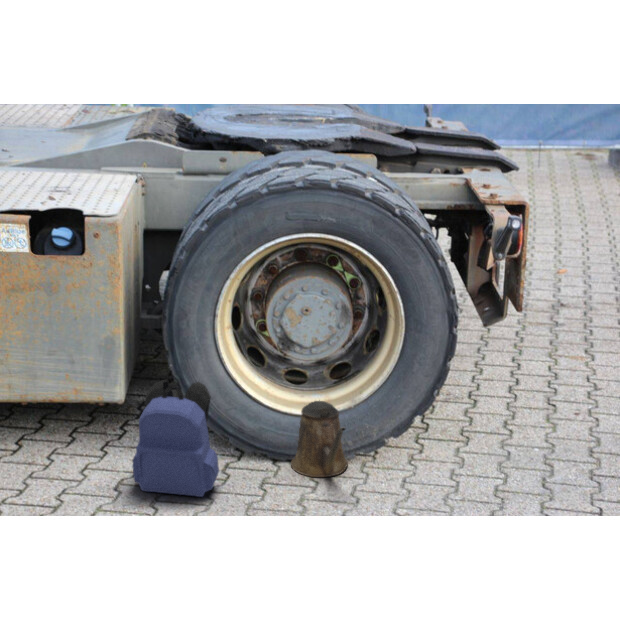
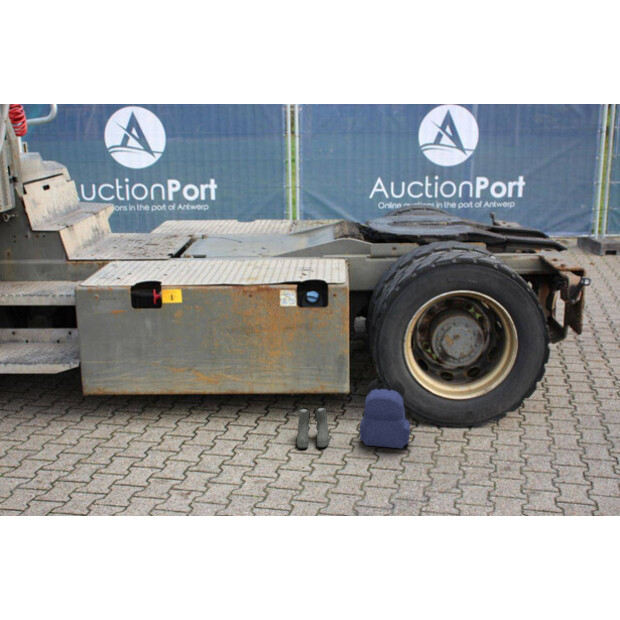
watering can: present [291,400,348,477] -> none [448,388,490,436]
boots: none [25,424,82,496] -> present [297,406,329,449]

